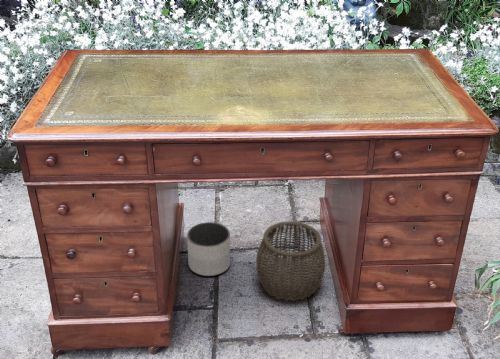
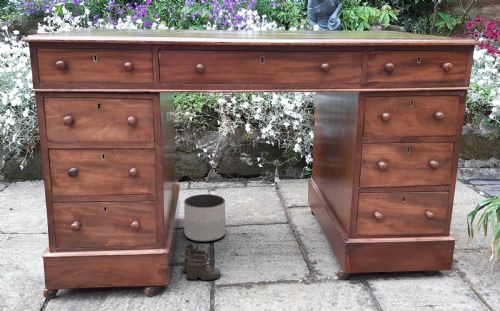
woven basket: present [256,221,325,301] -> none [251,184,319,257]
boots: none [185,292,224,340] -> present [183,243,221,280]

